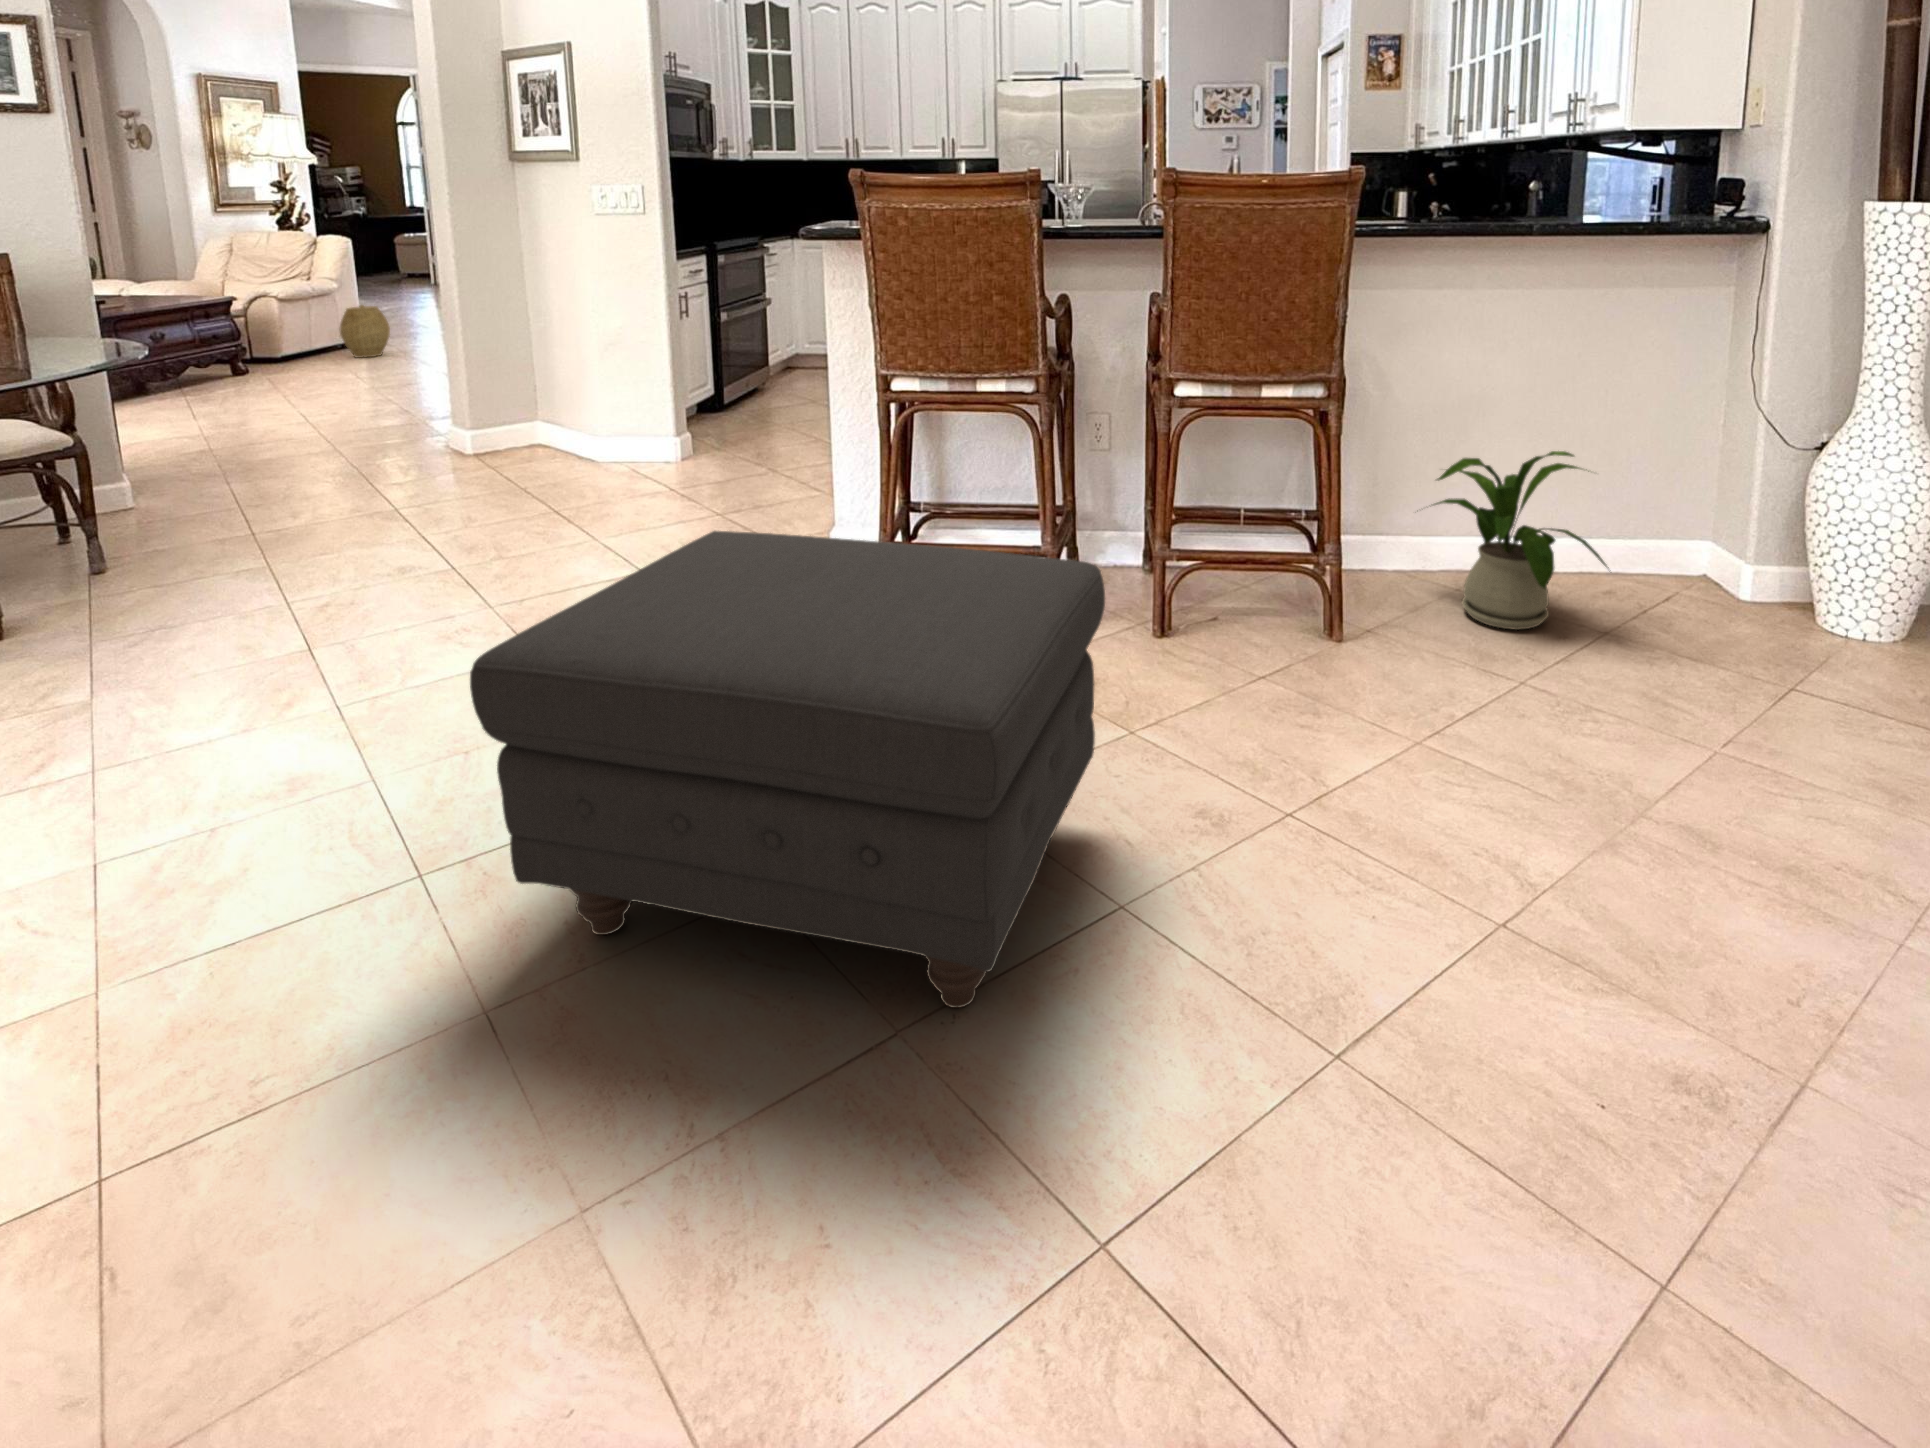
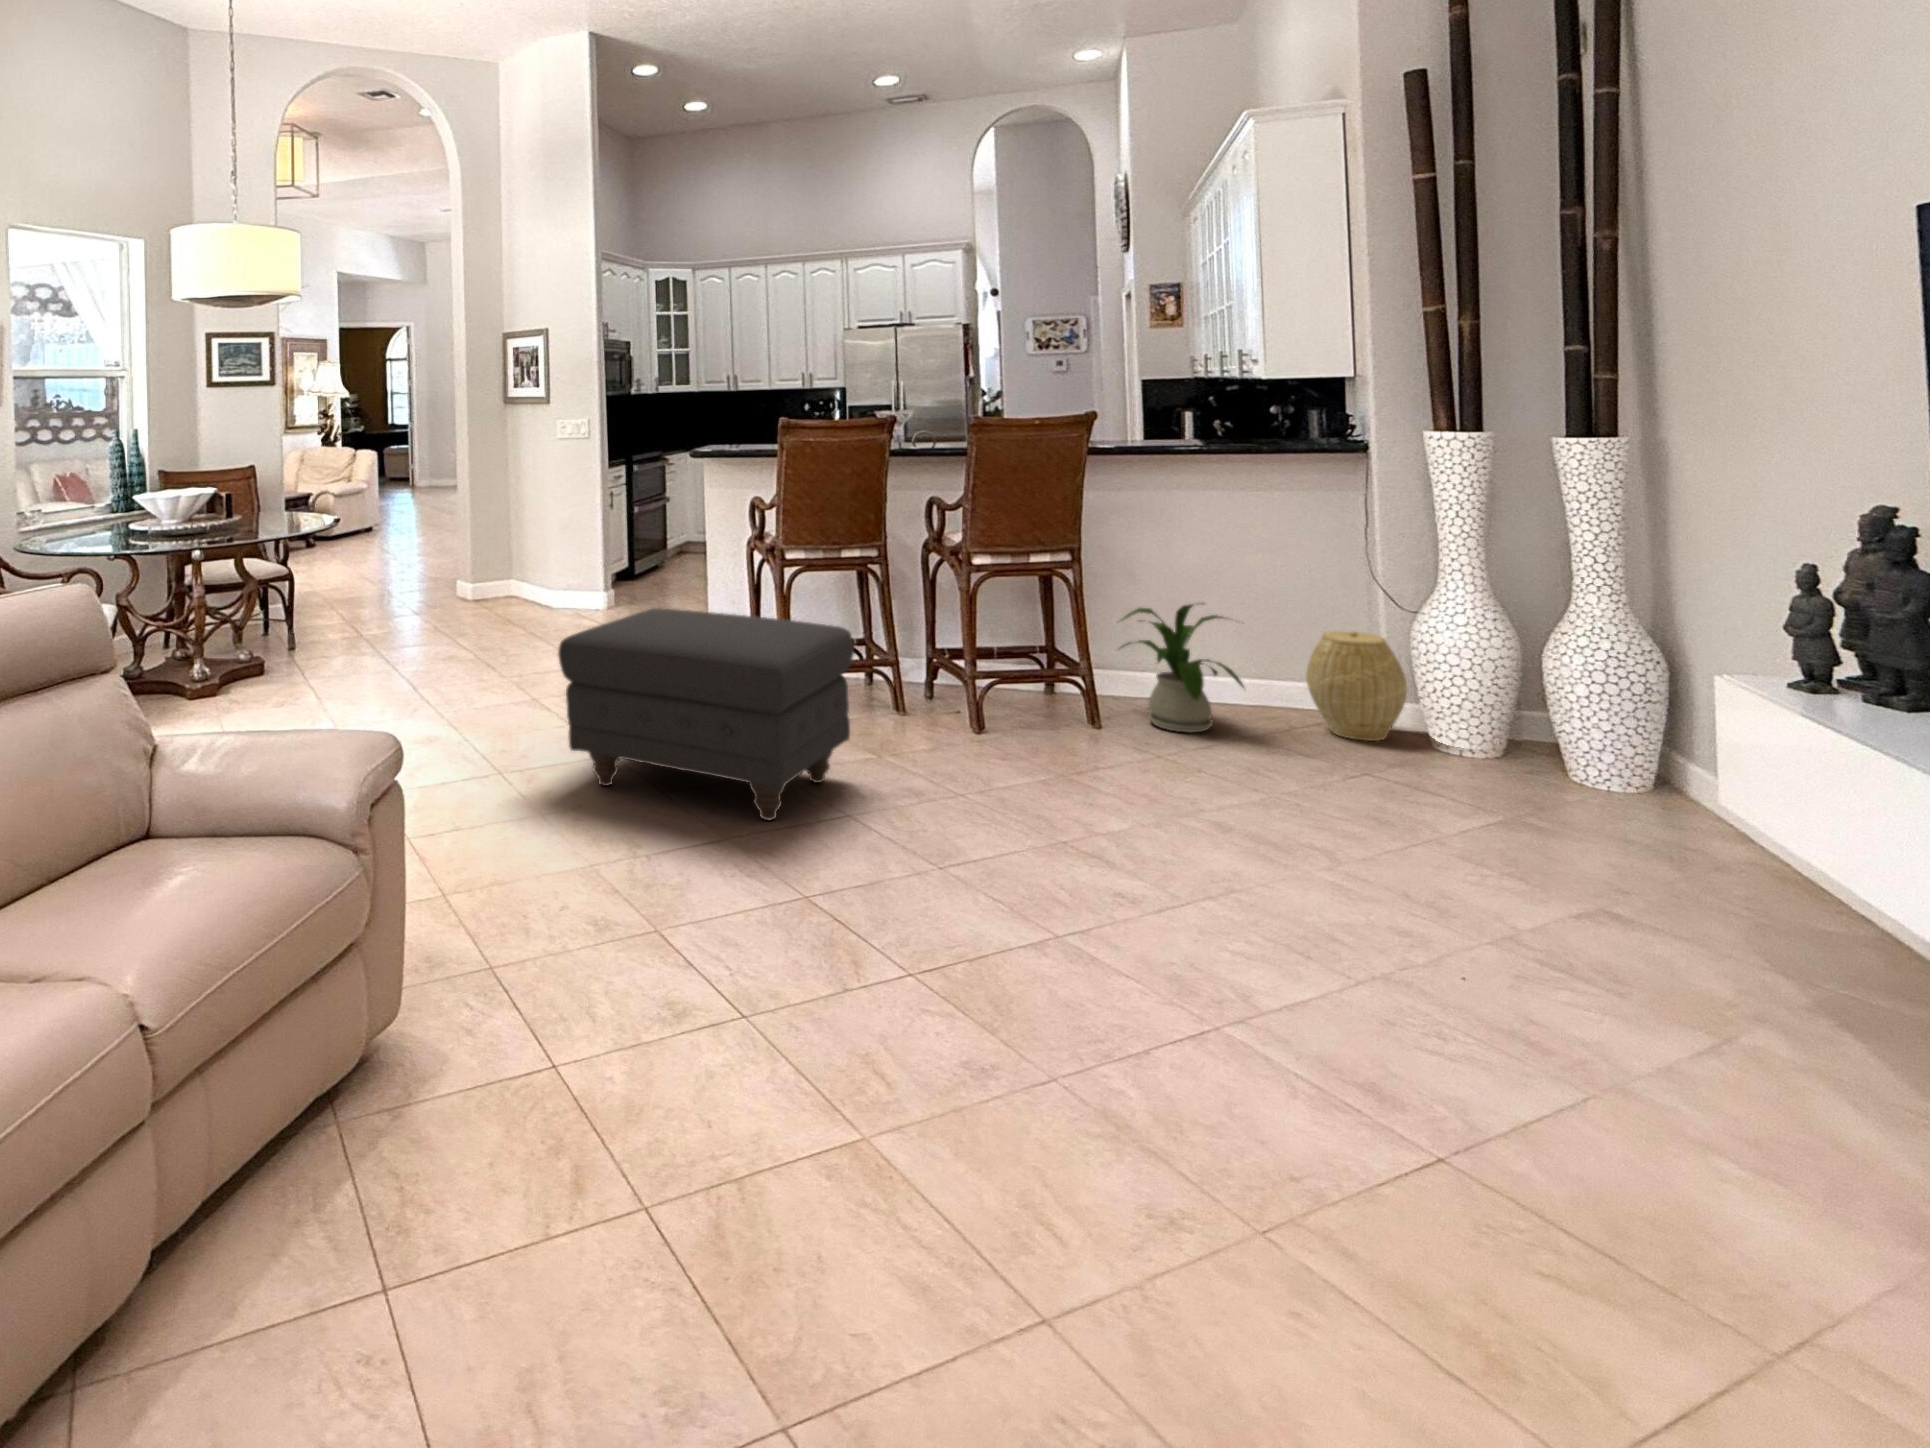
woven basket: present [339,305,390,358] -> present [1306,631,1407,741]

